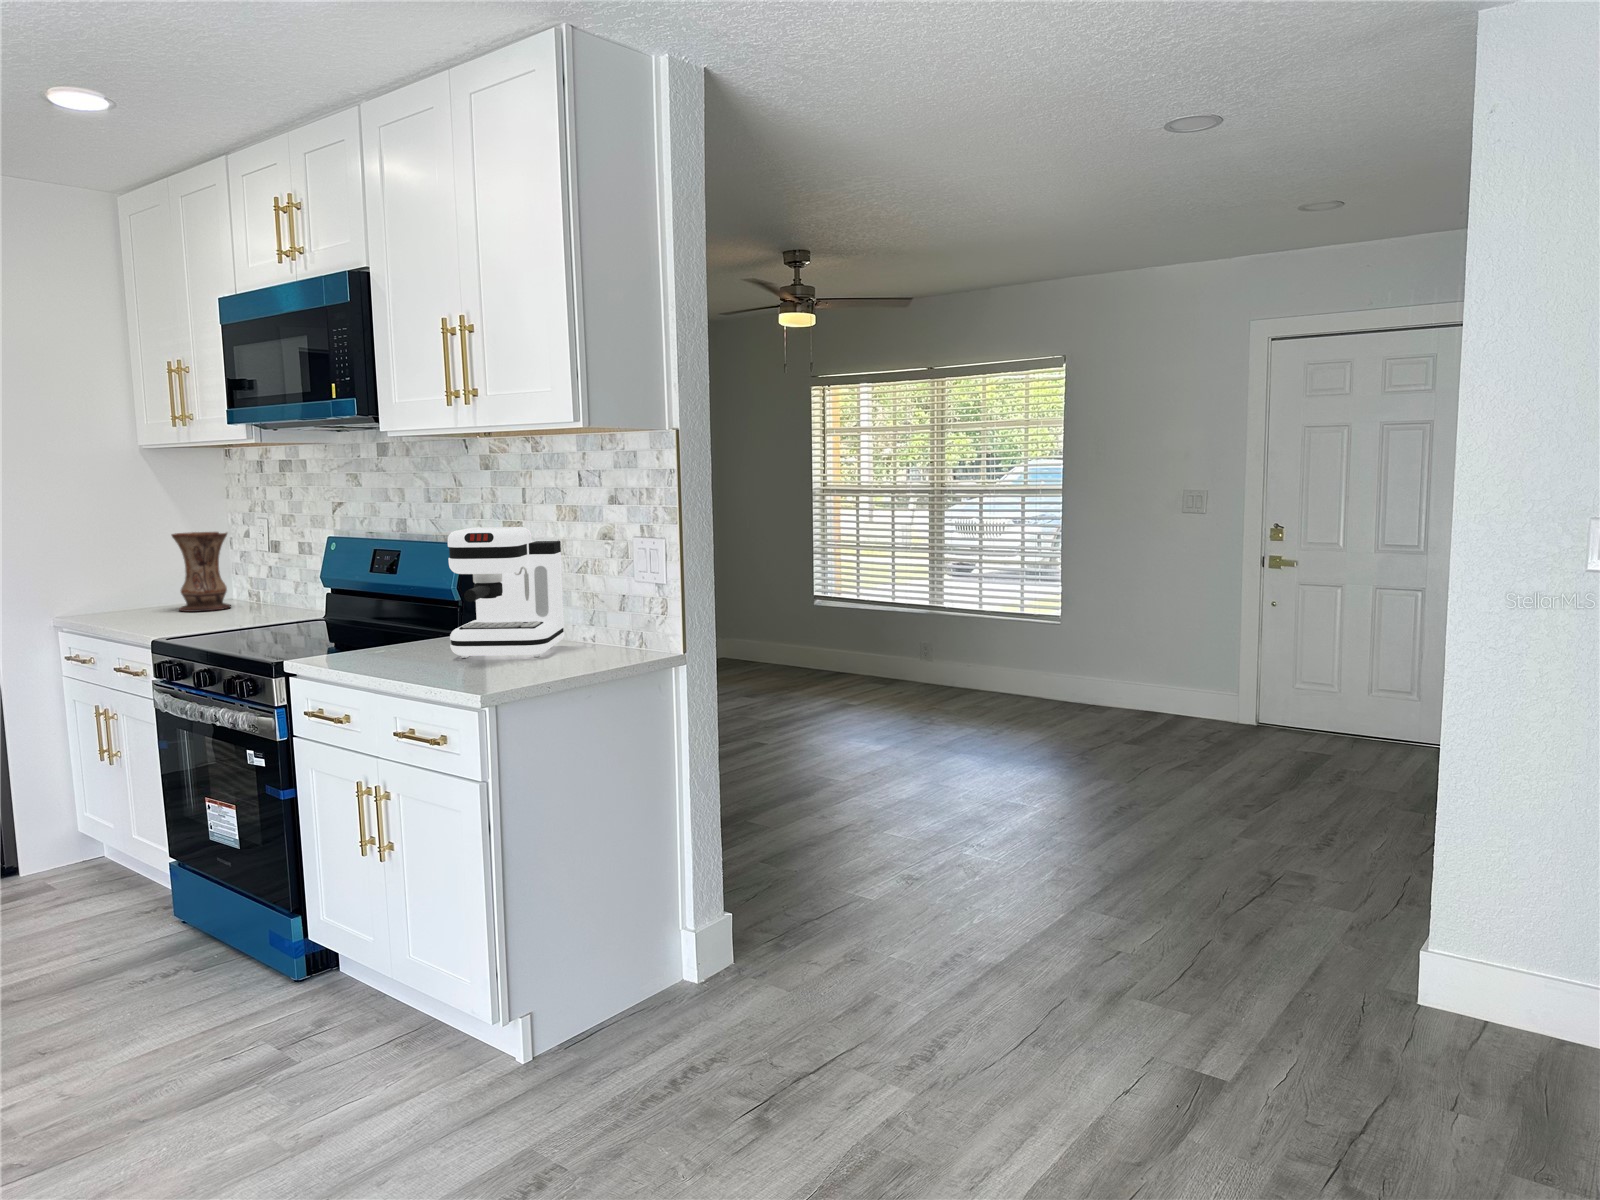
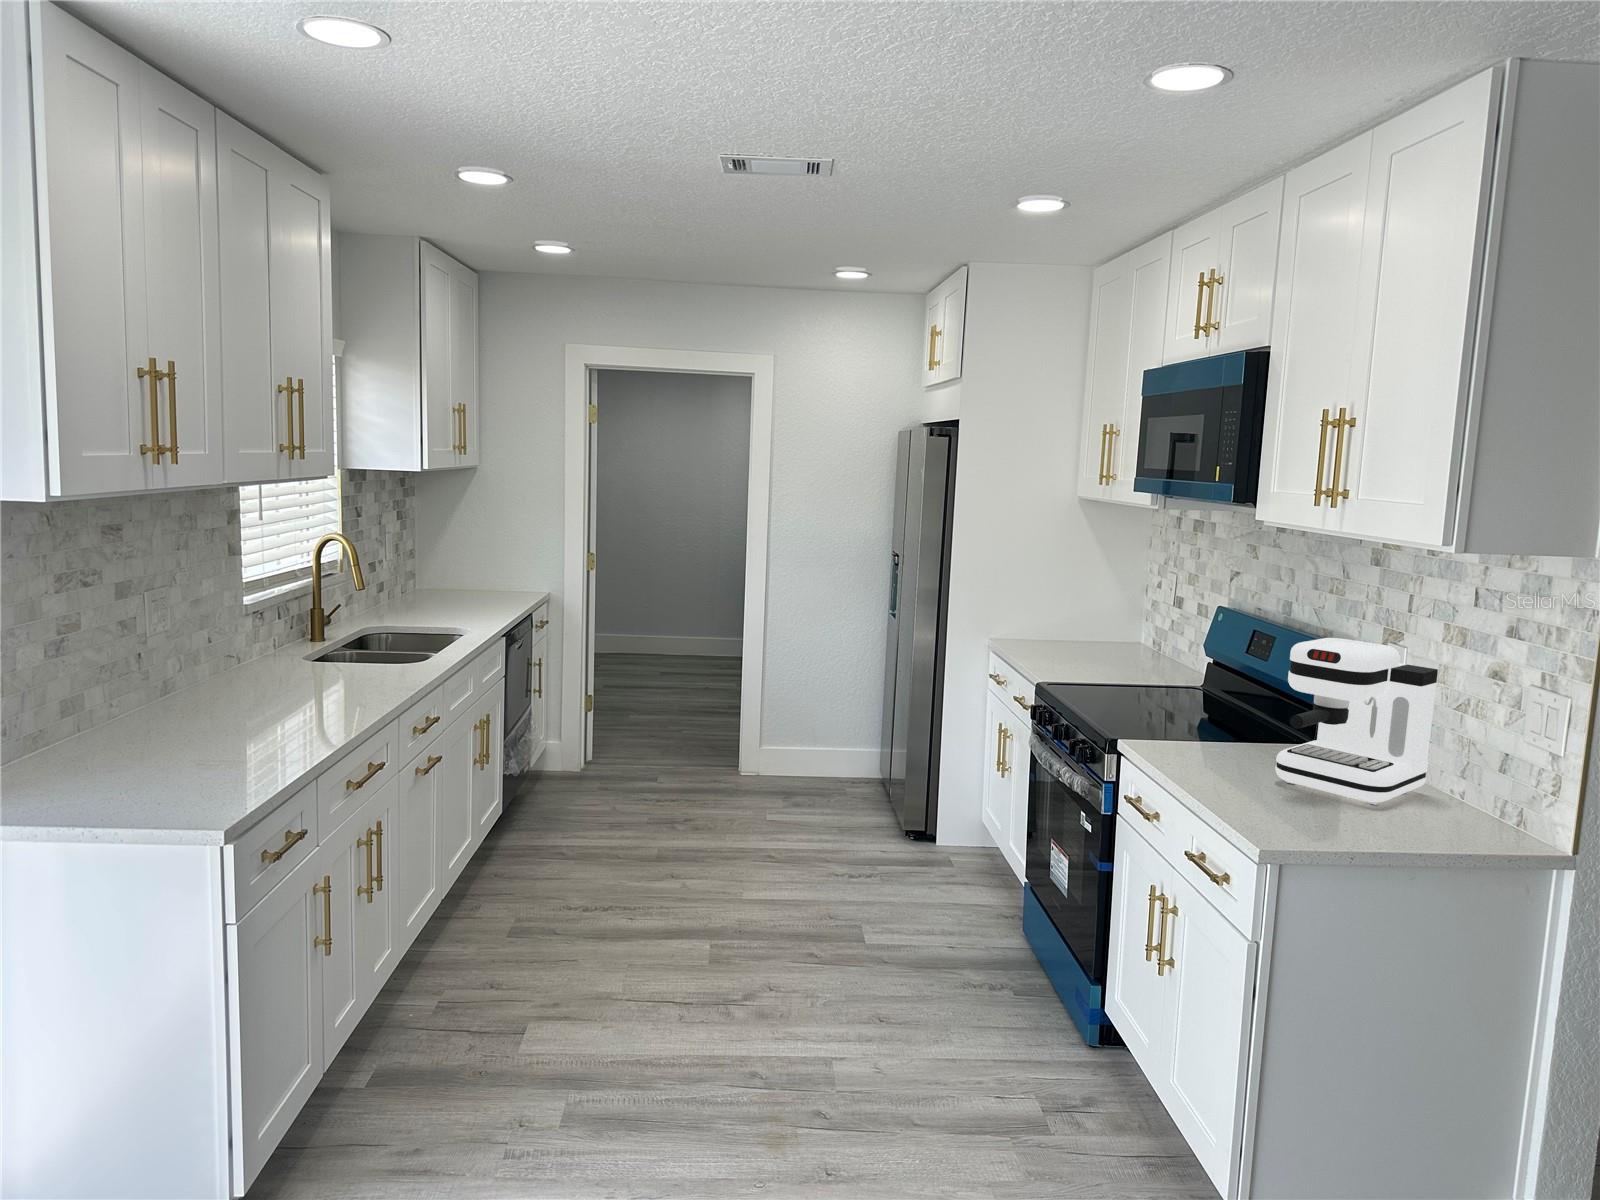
vase: present [172,532,231,612] -> none [1090,578,1141,654]

